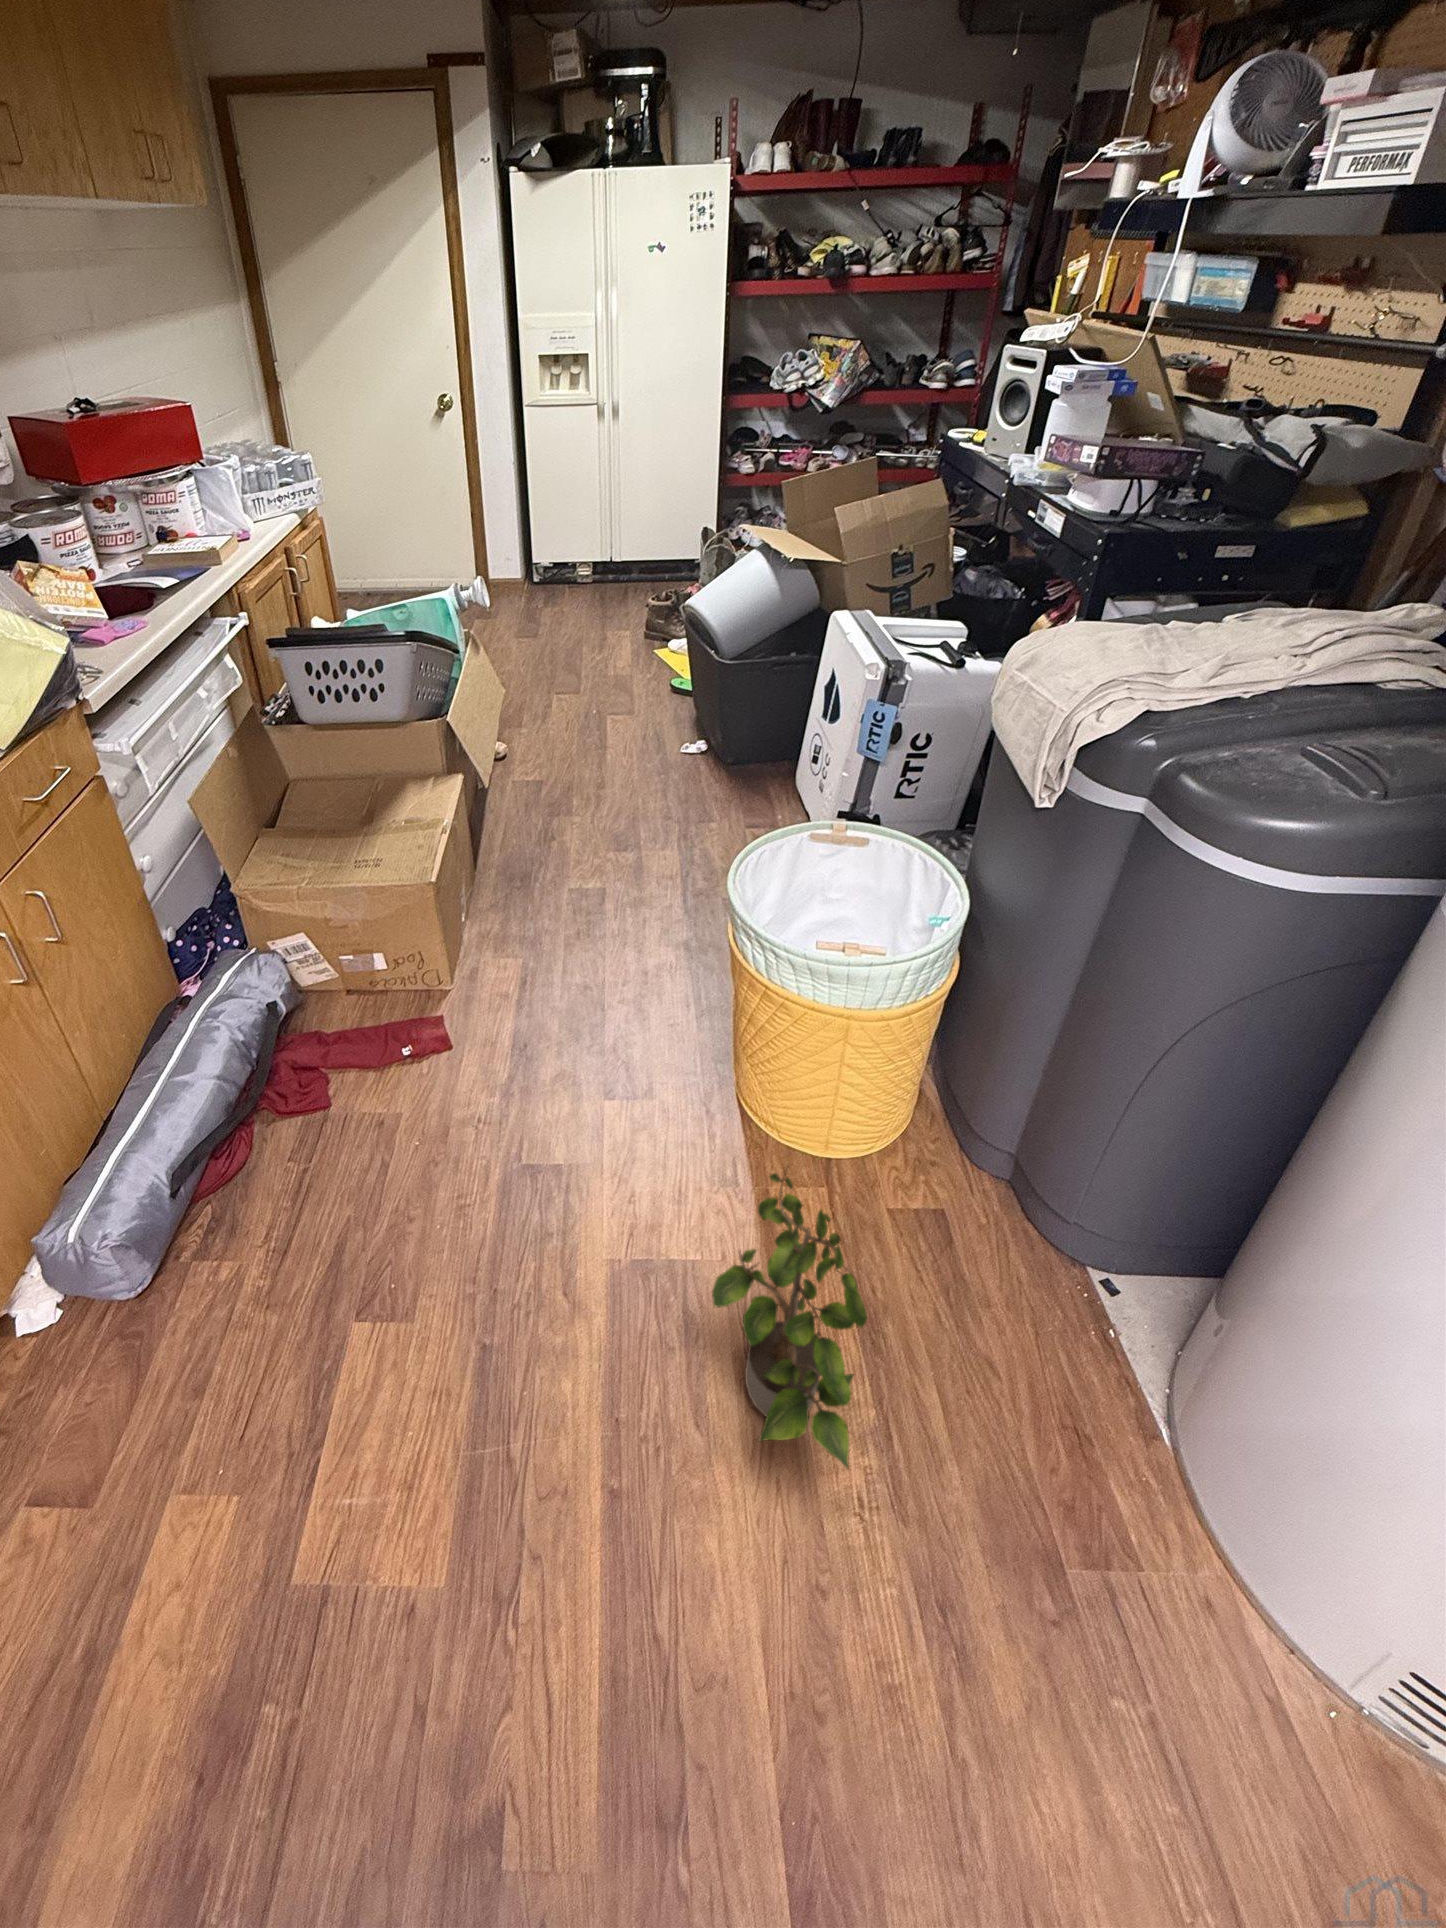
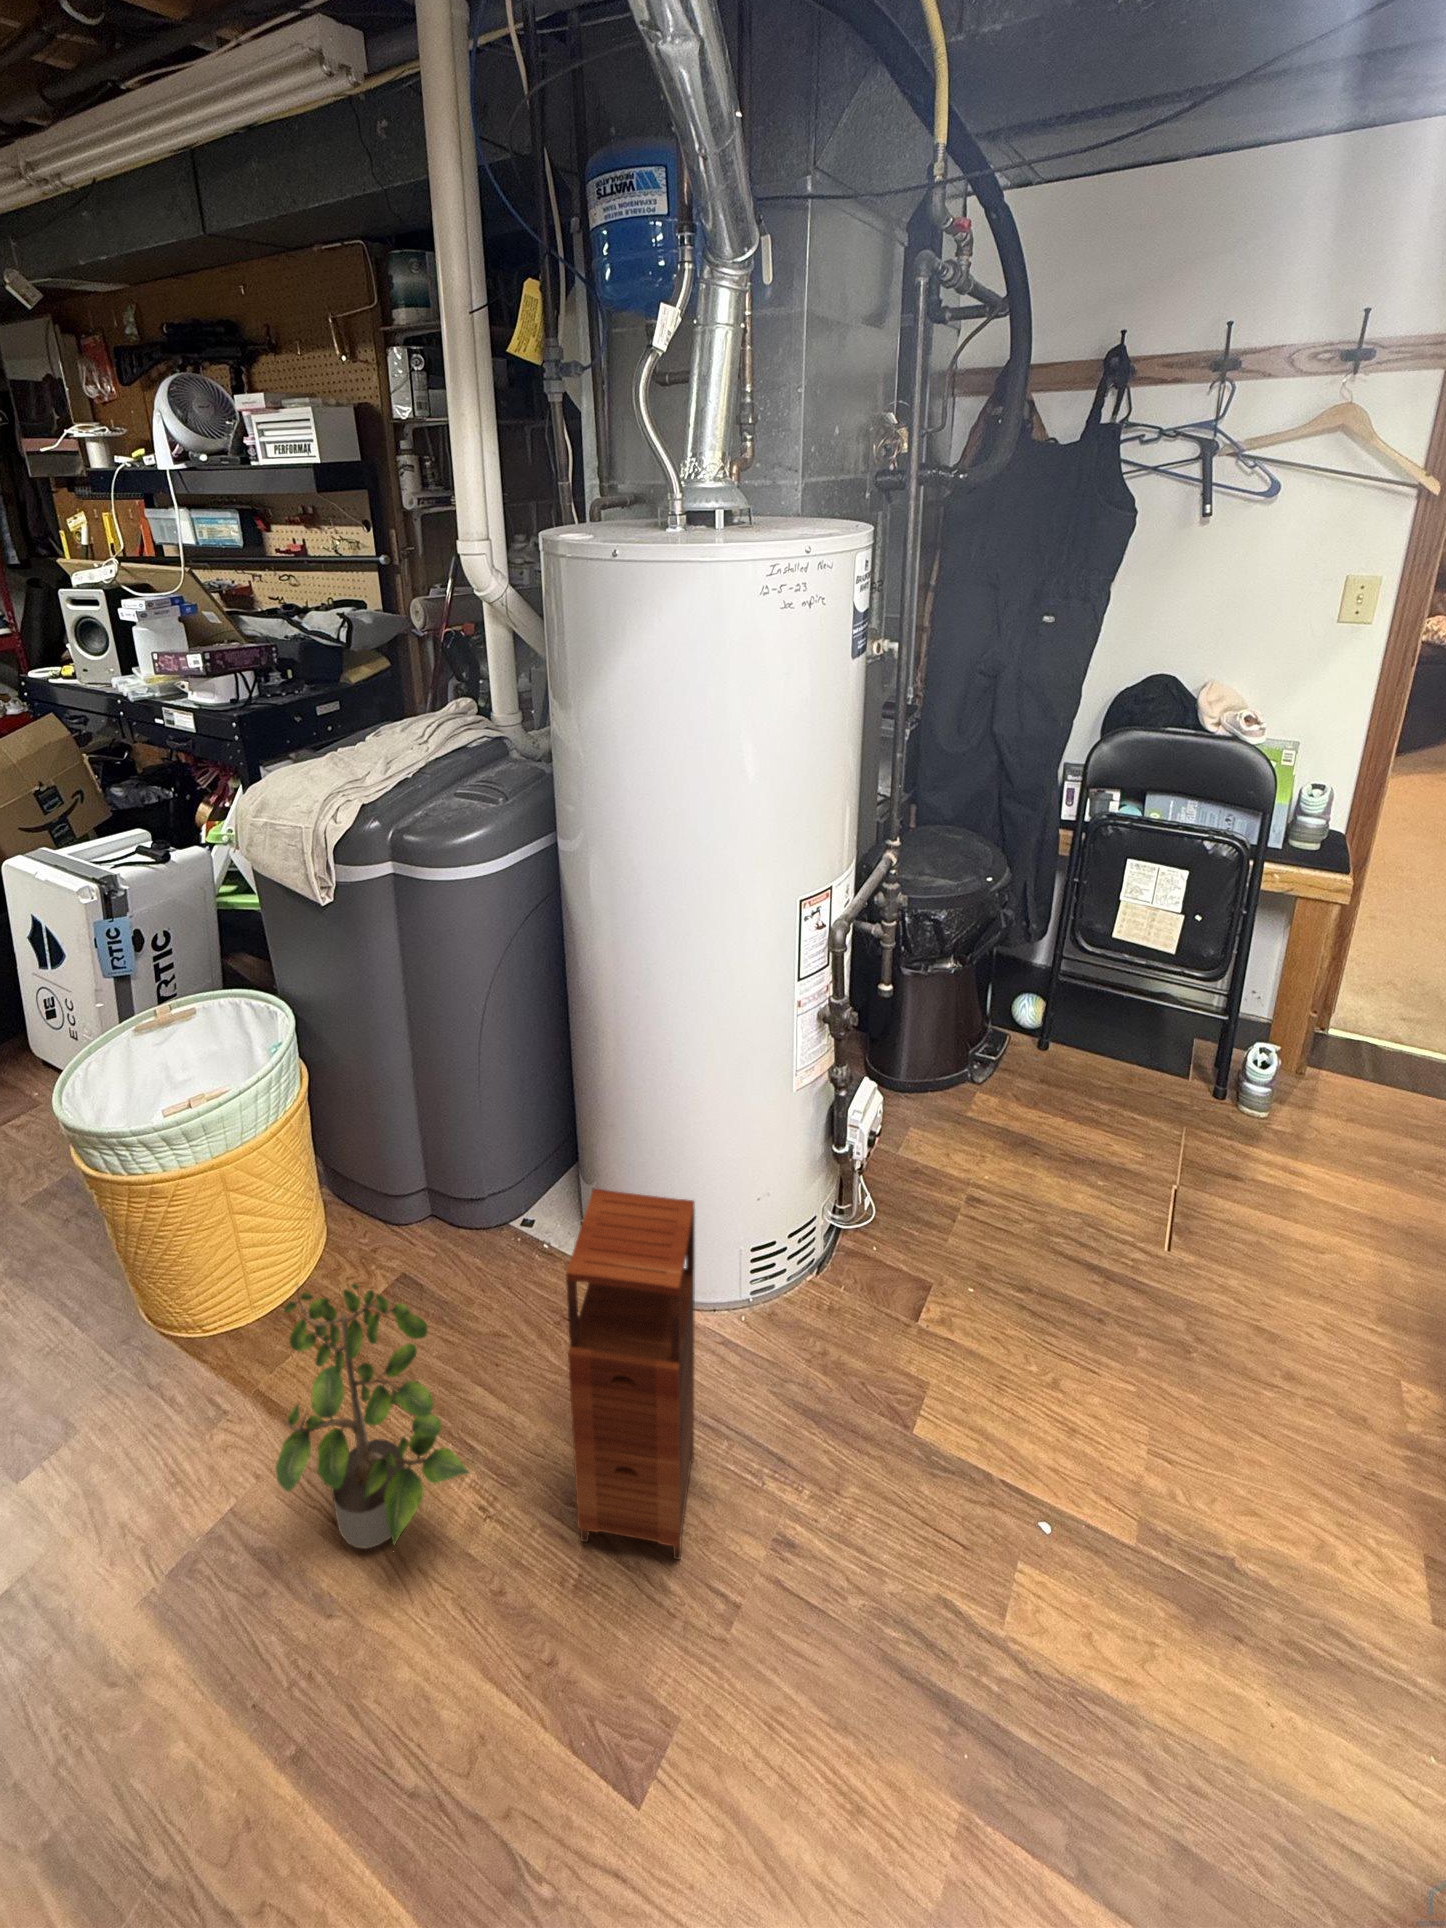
storage cabinet: none [925,1392,1290,1821] -> present [566,1189,695,1559]

